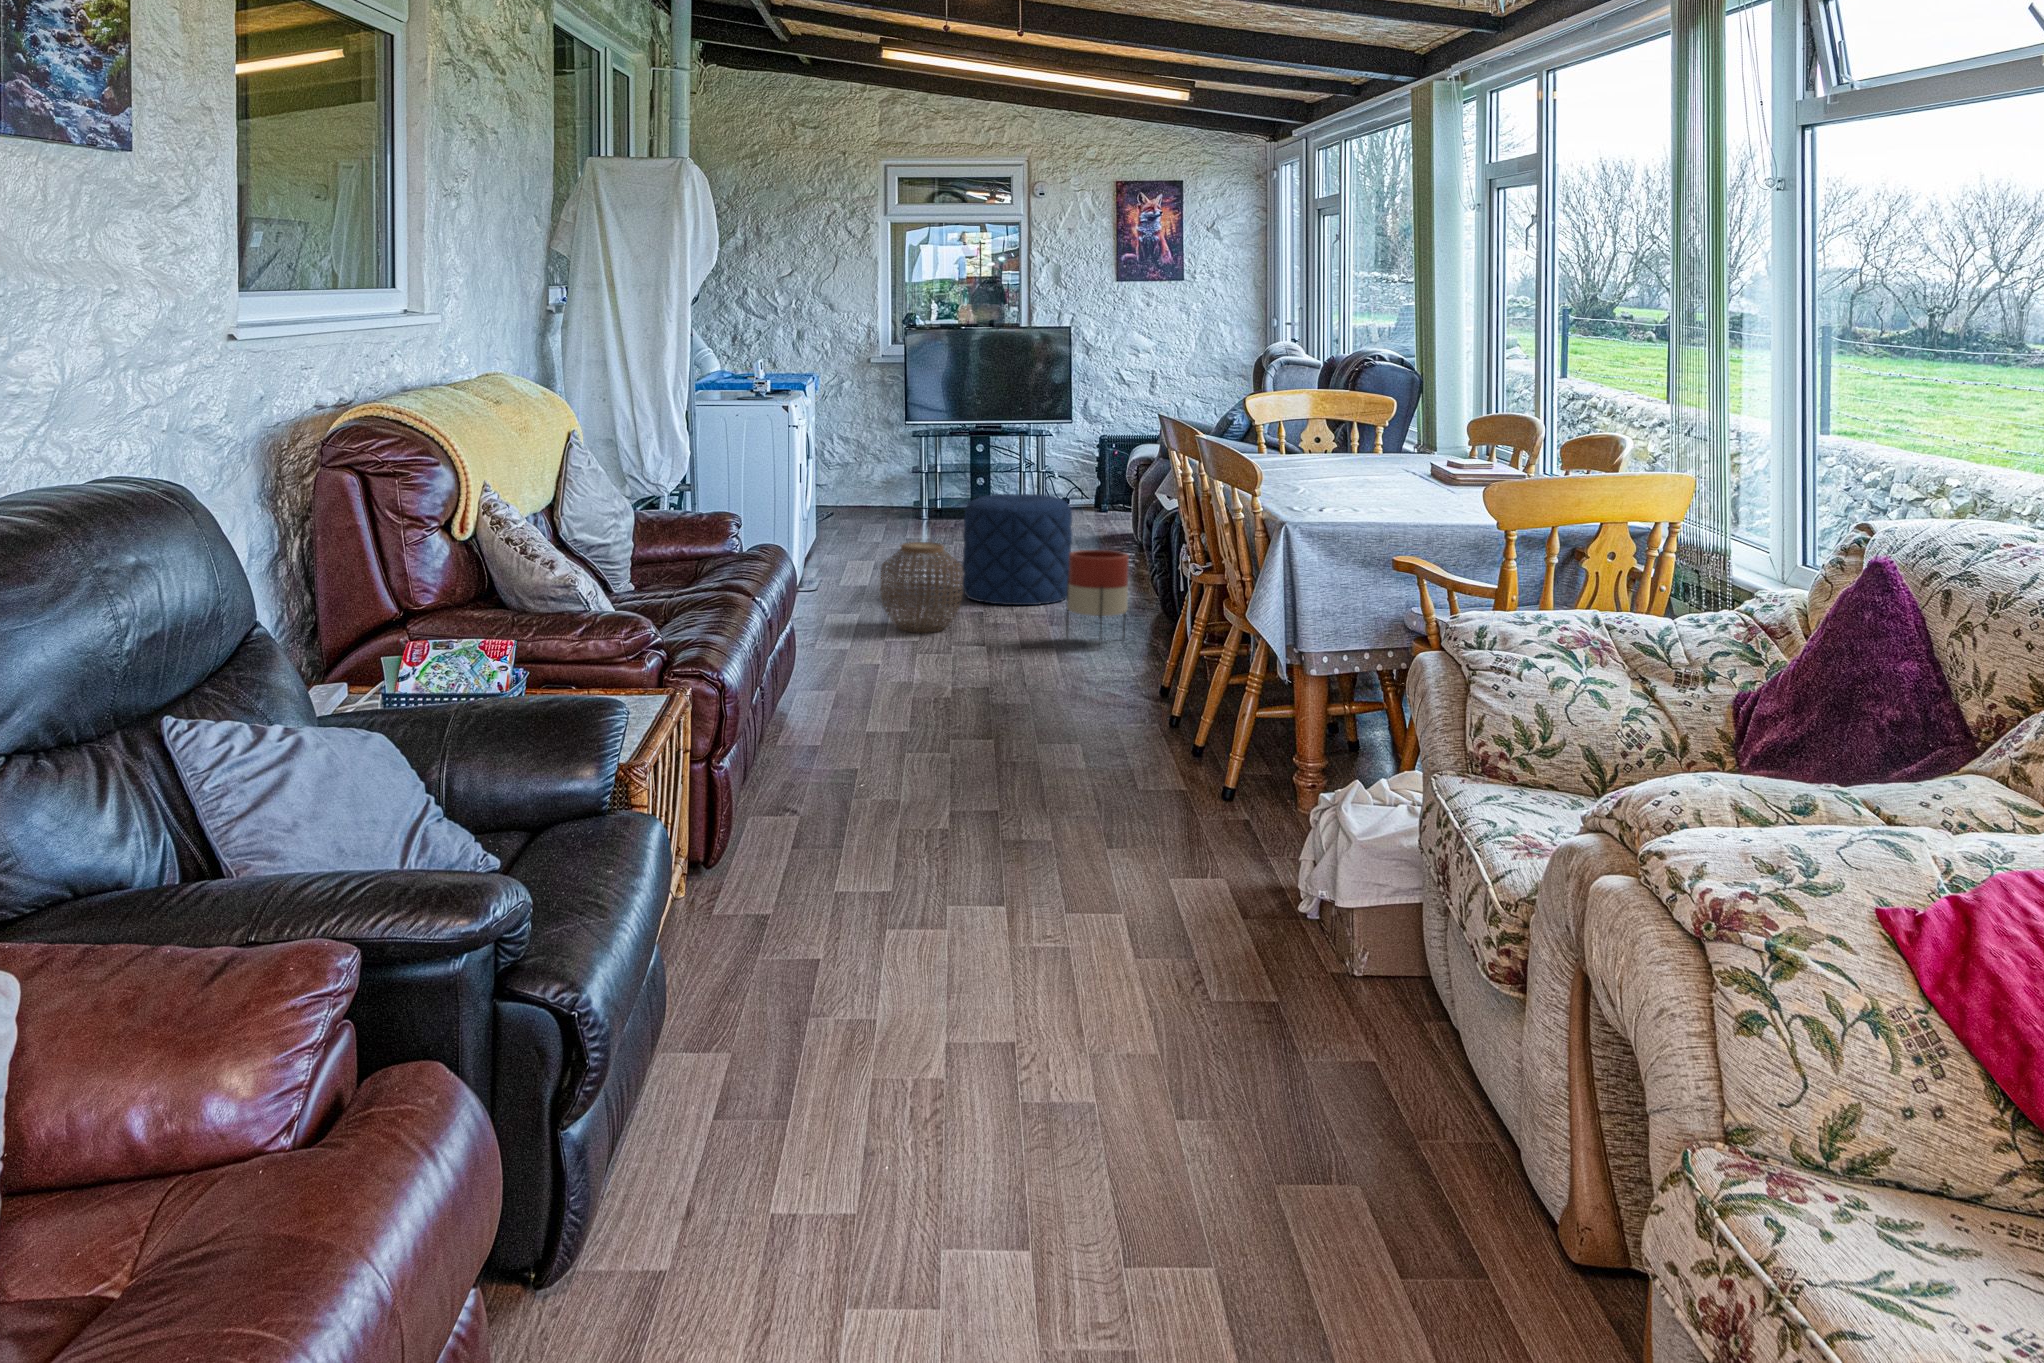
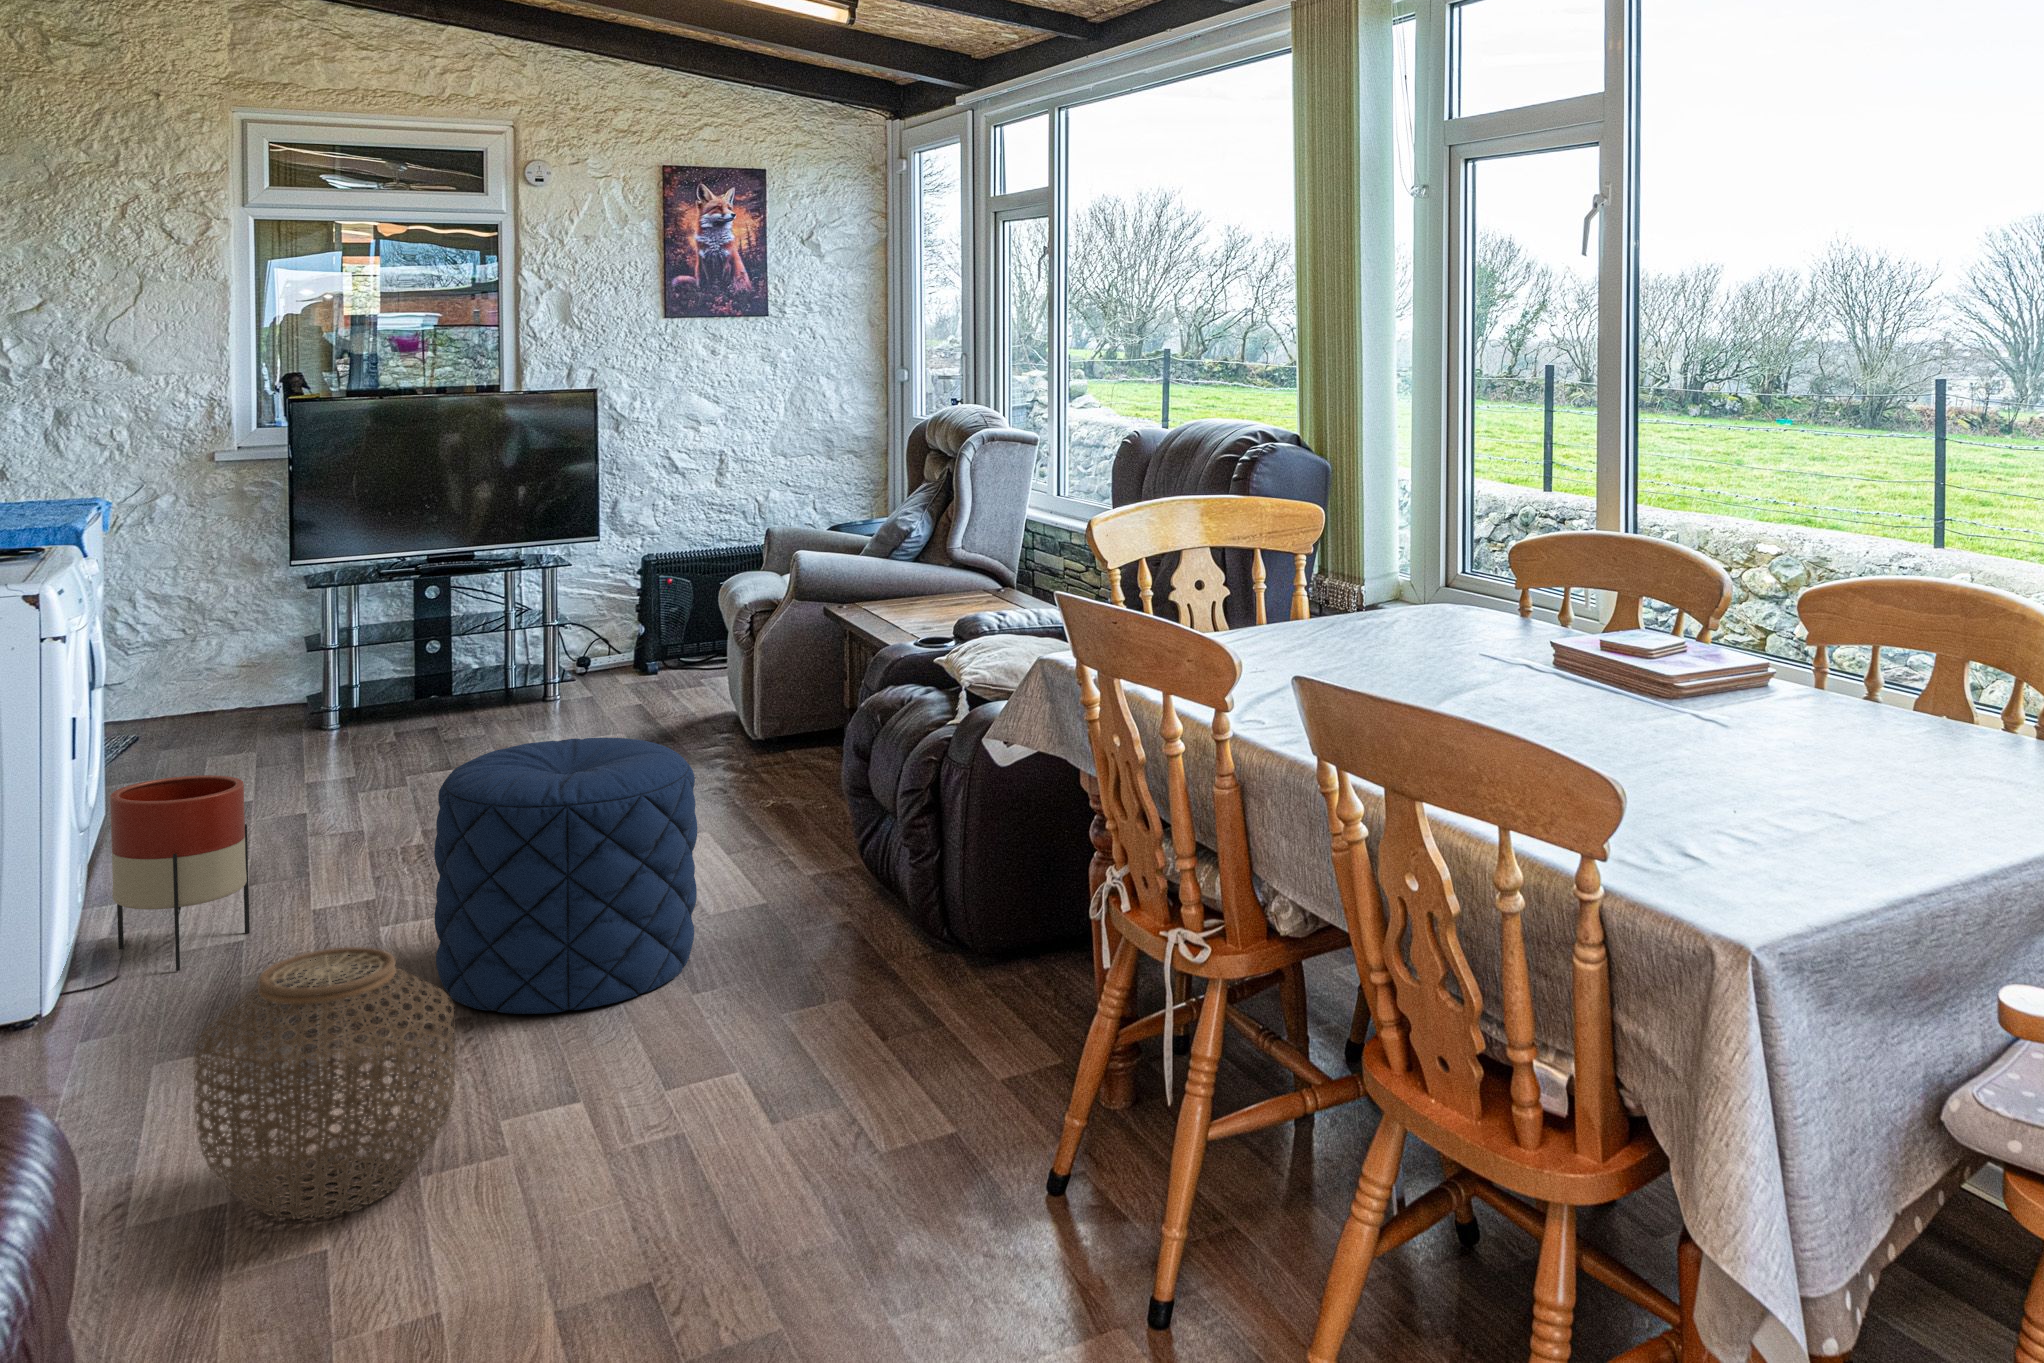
planter: present [1066,550,1129,647] -> present [110,775,250,971]

